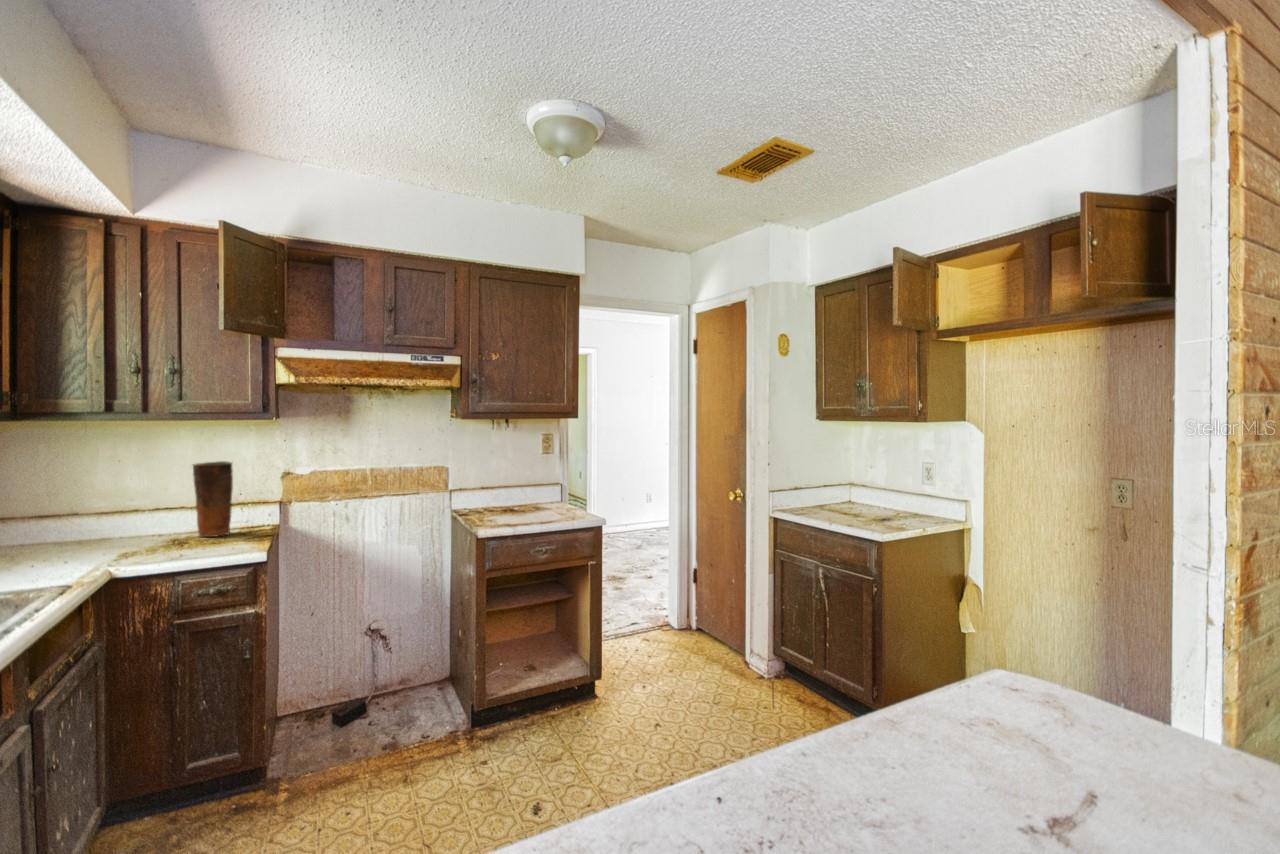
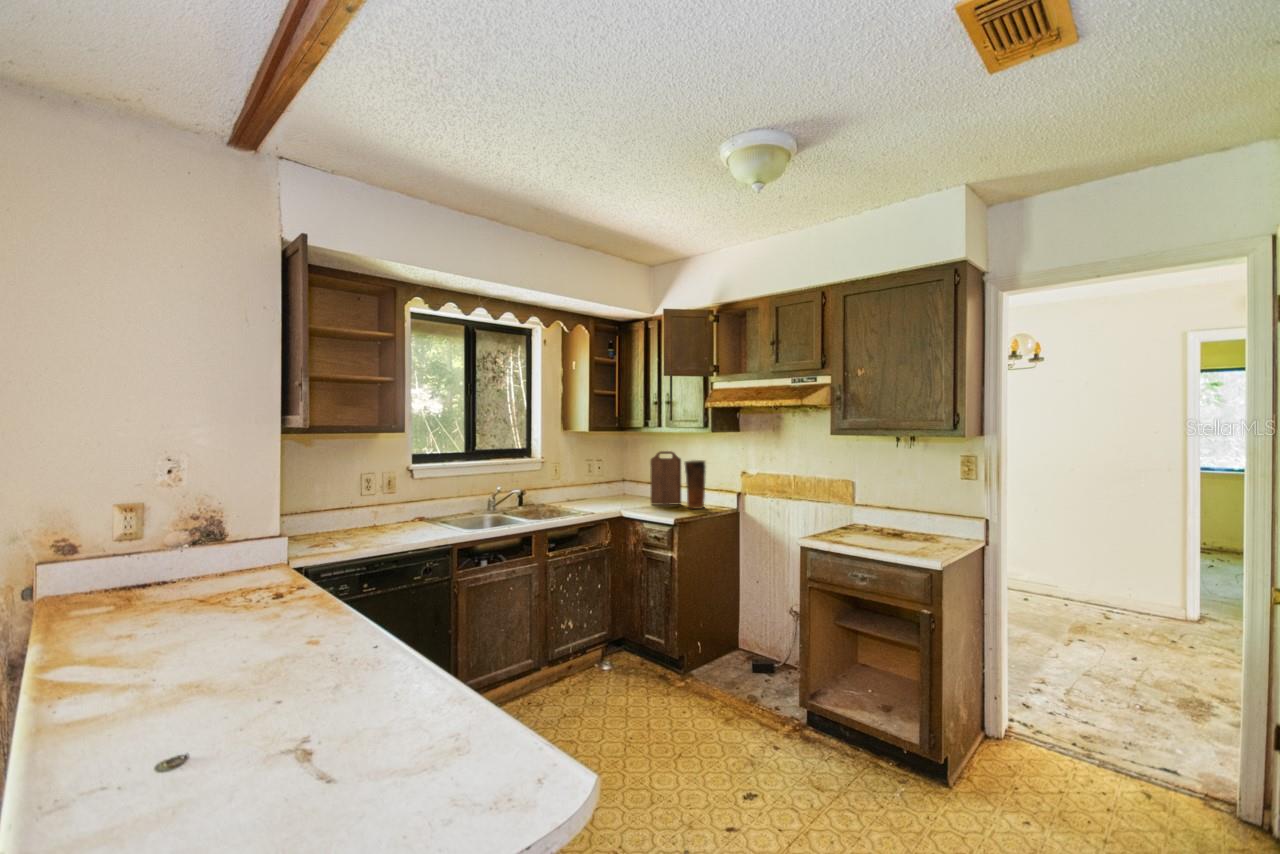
cutting board: none [106,451,169,546] -> present [650,451,681,504]

